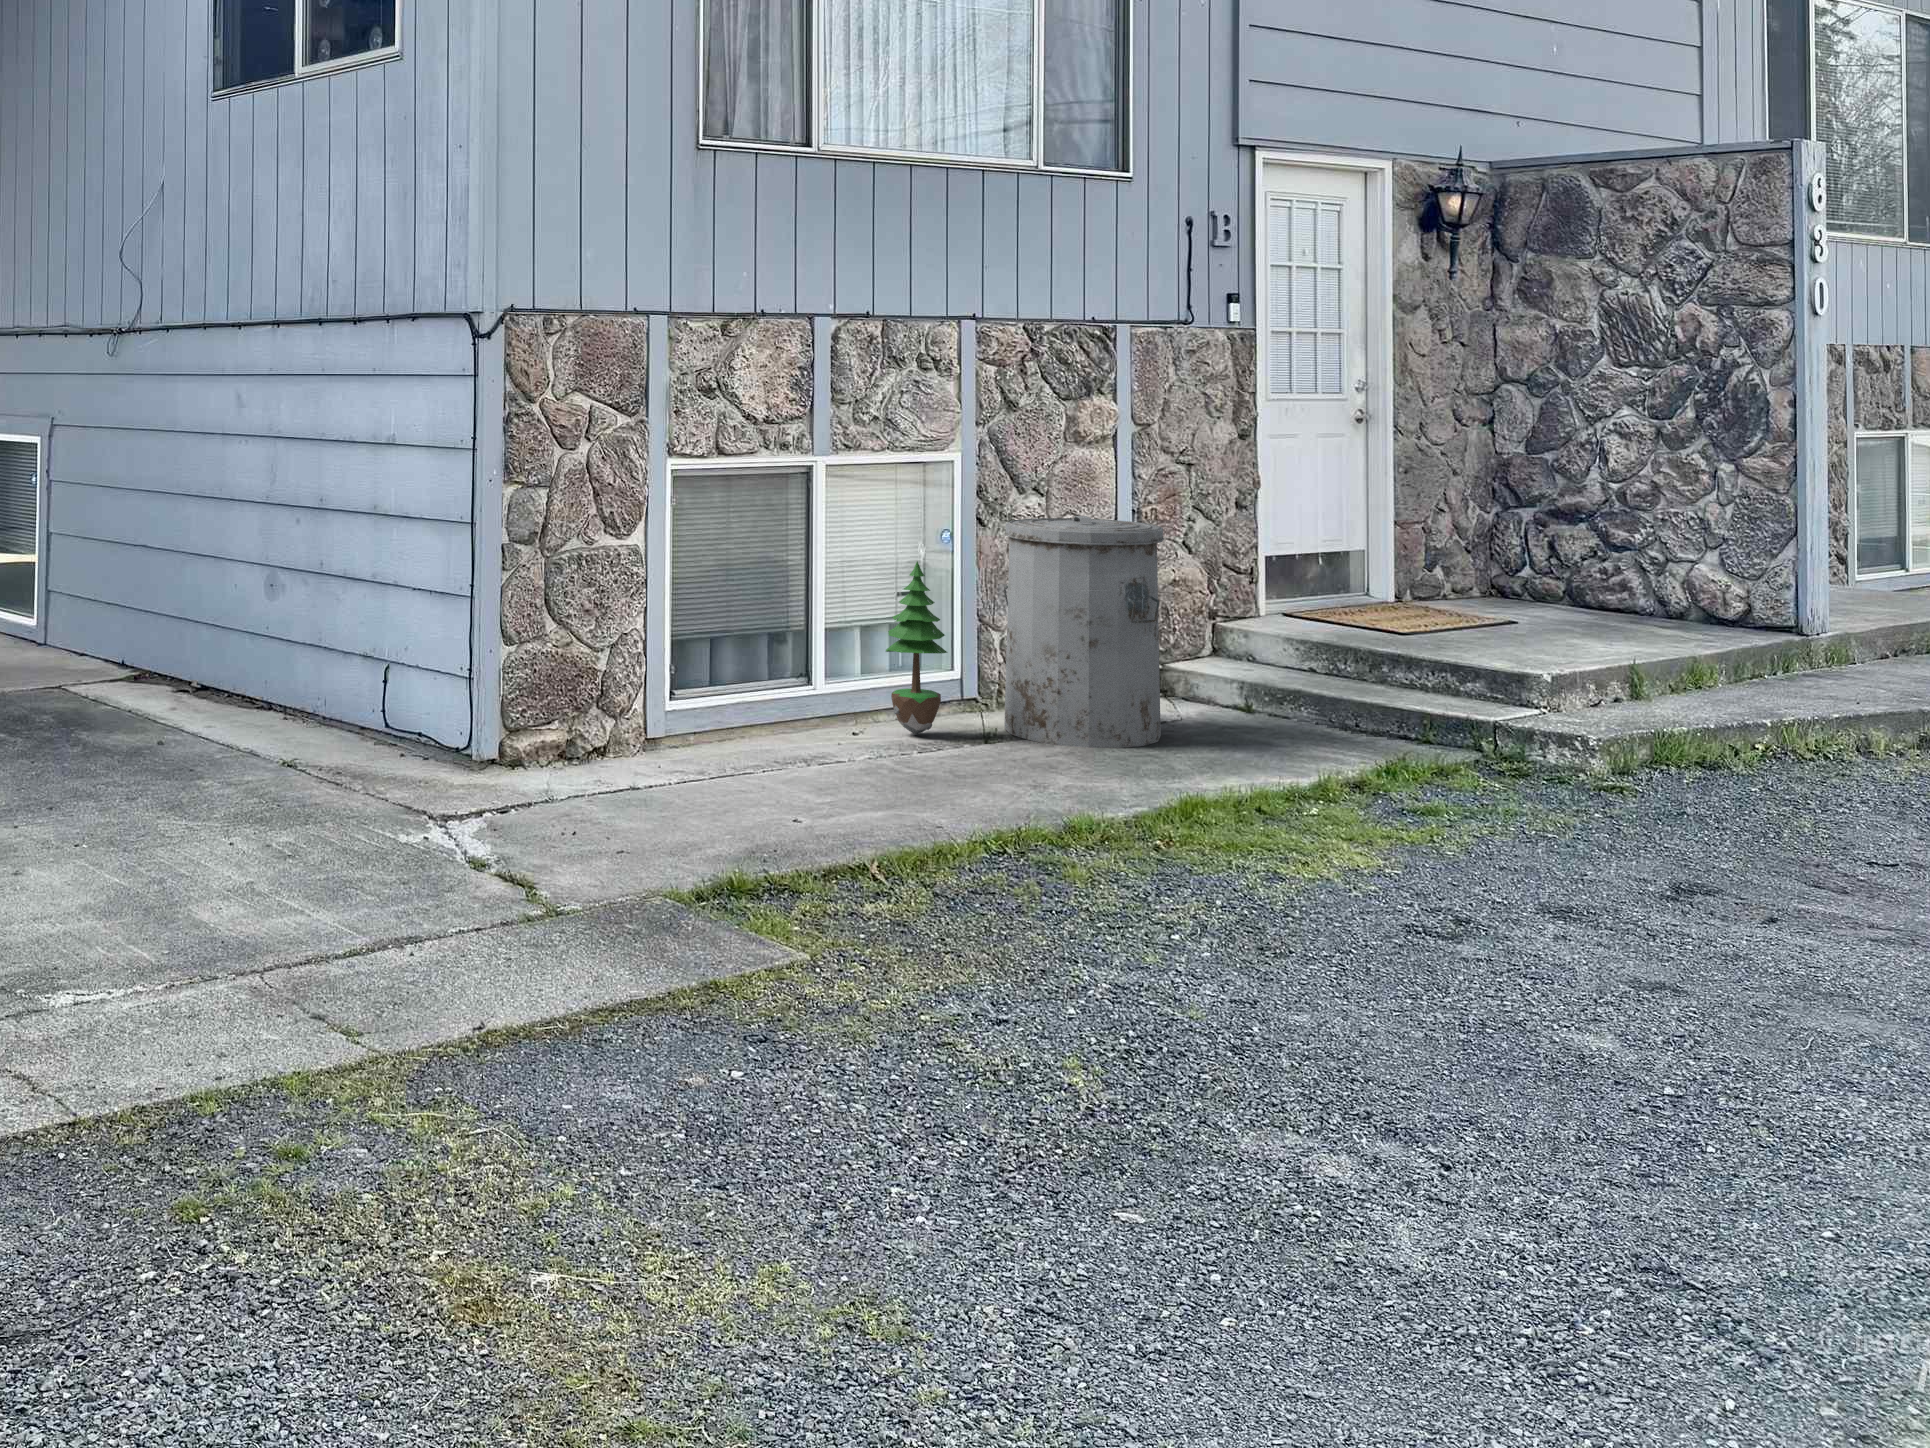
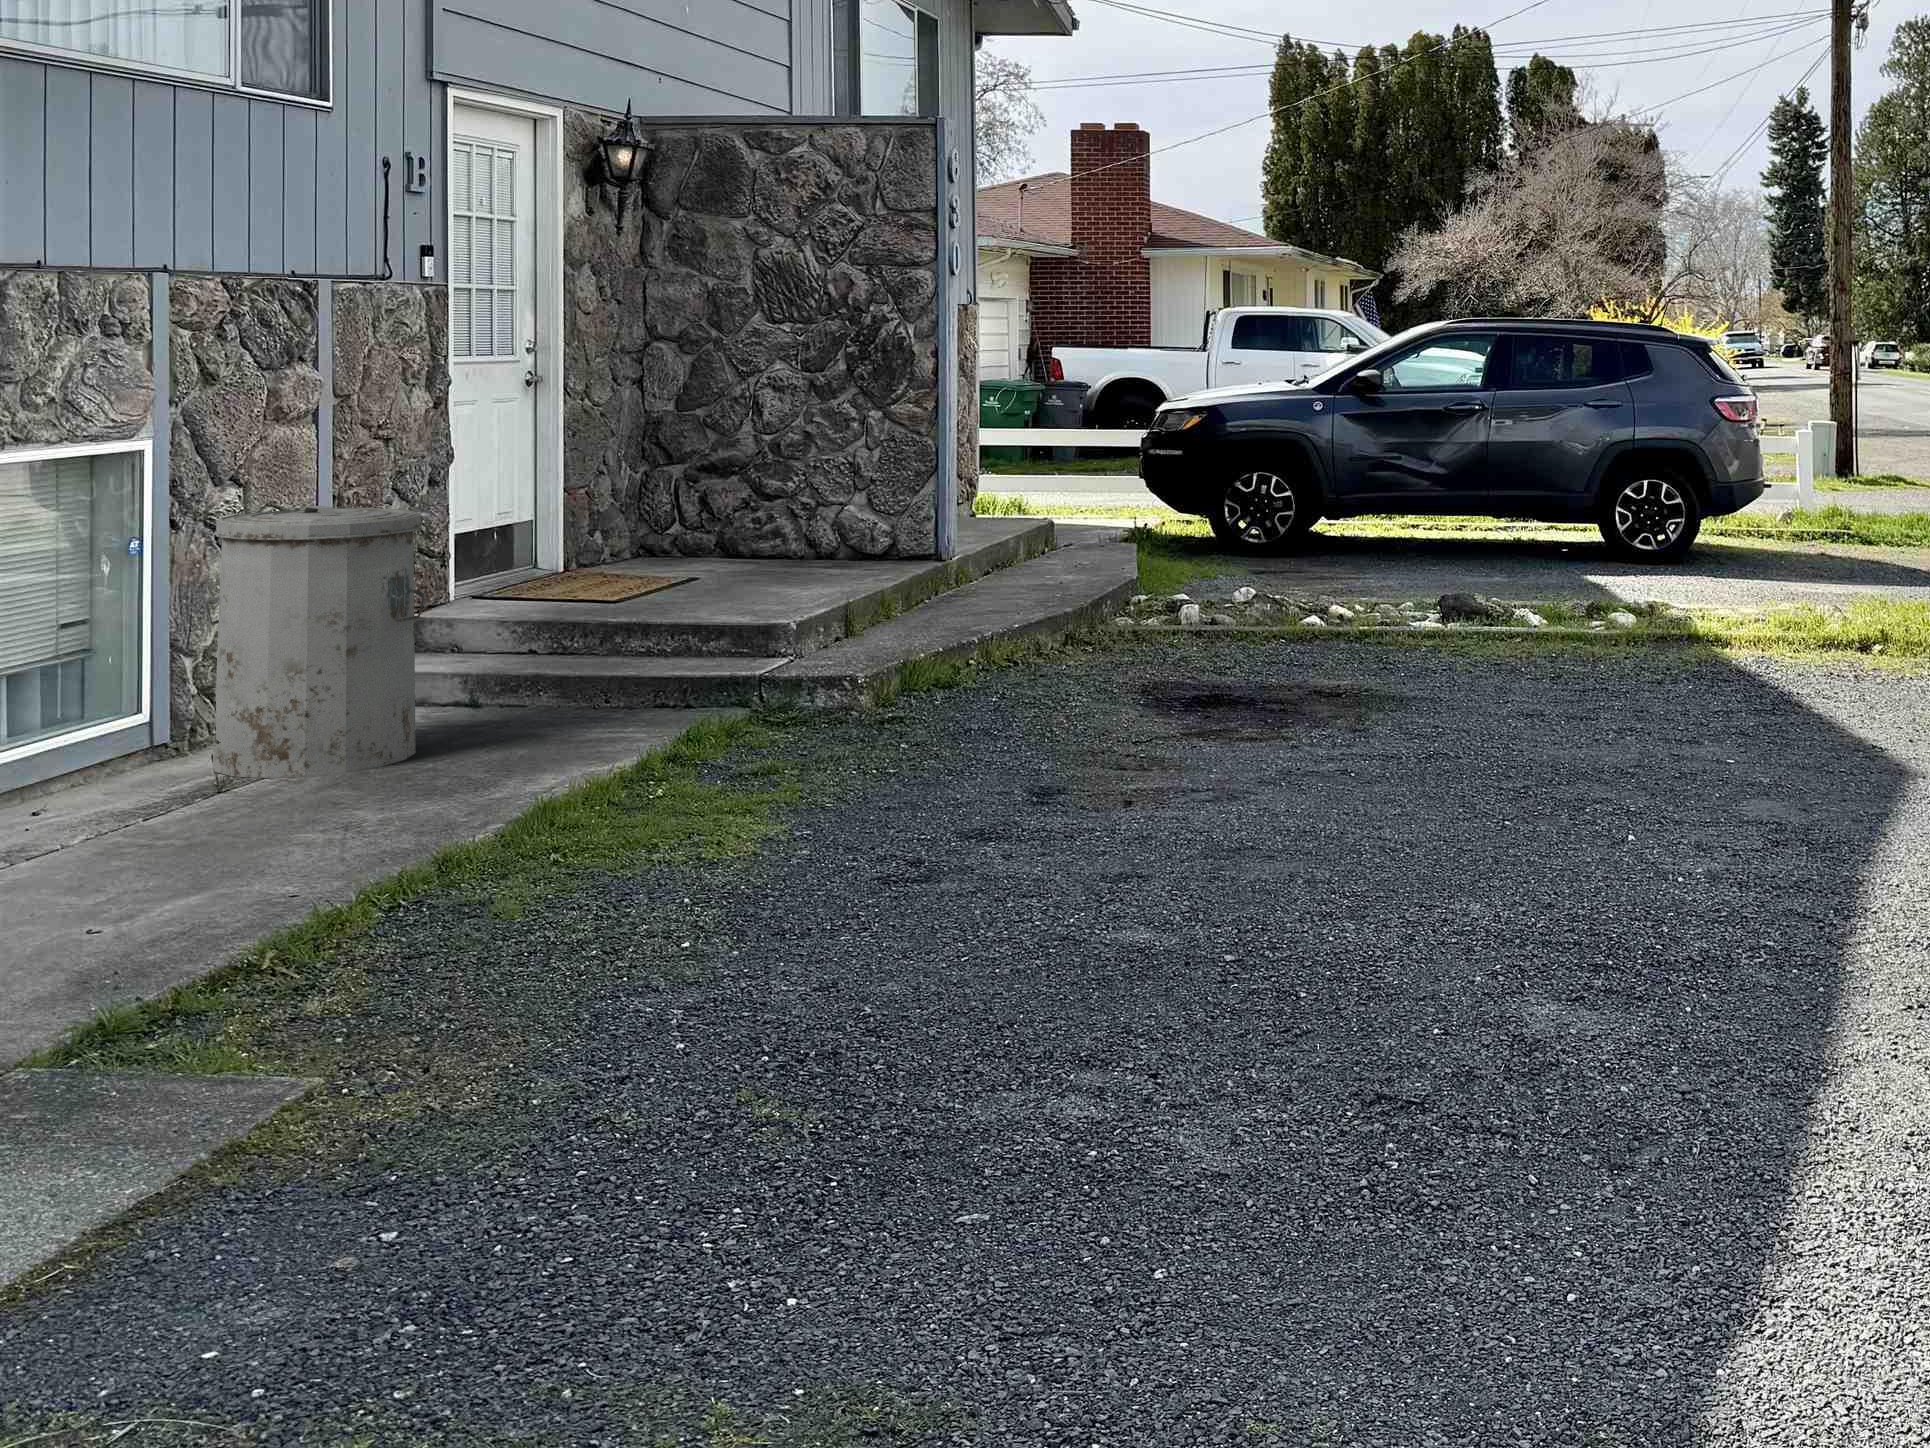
potted tree: present [886,561,947,735] -> none [61,579,155,799]

